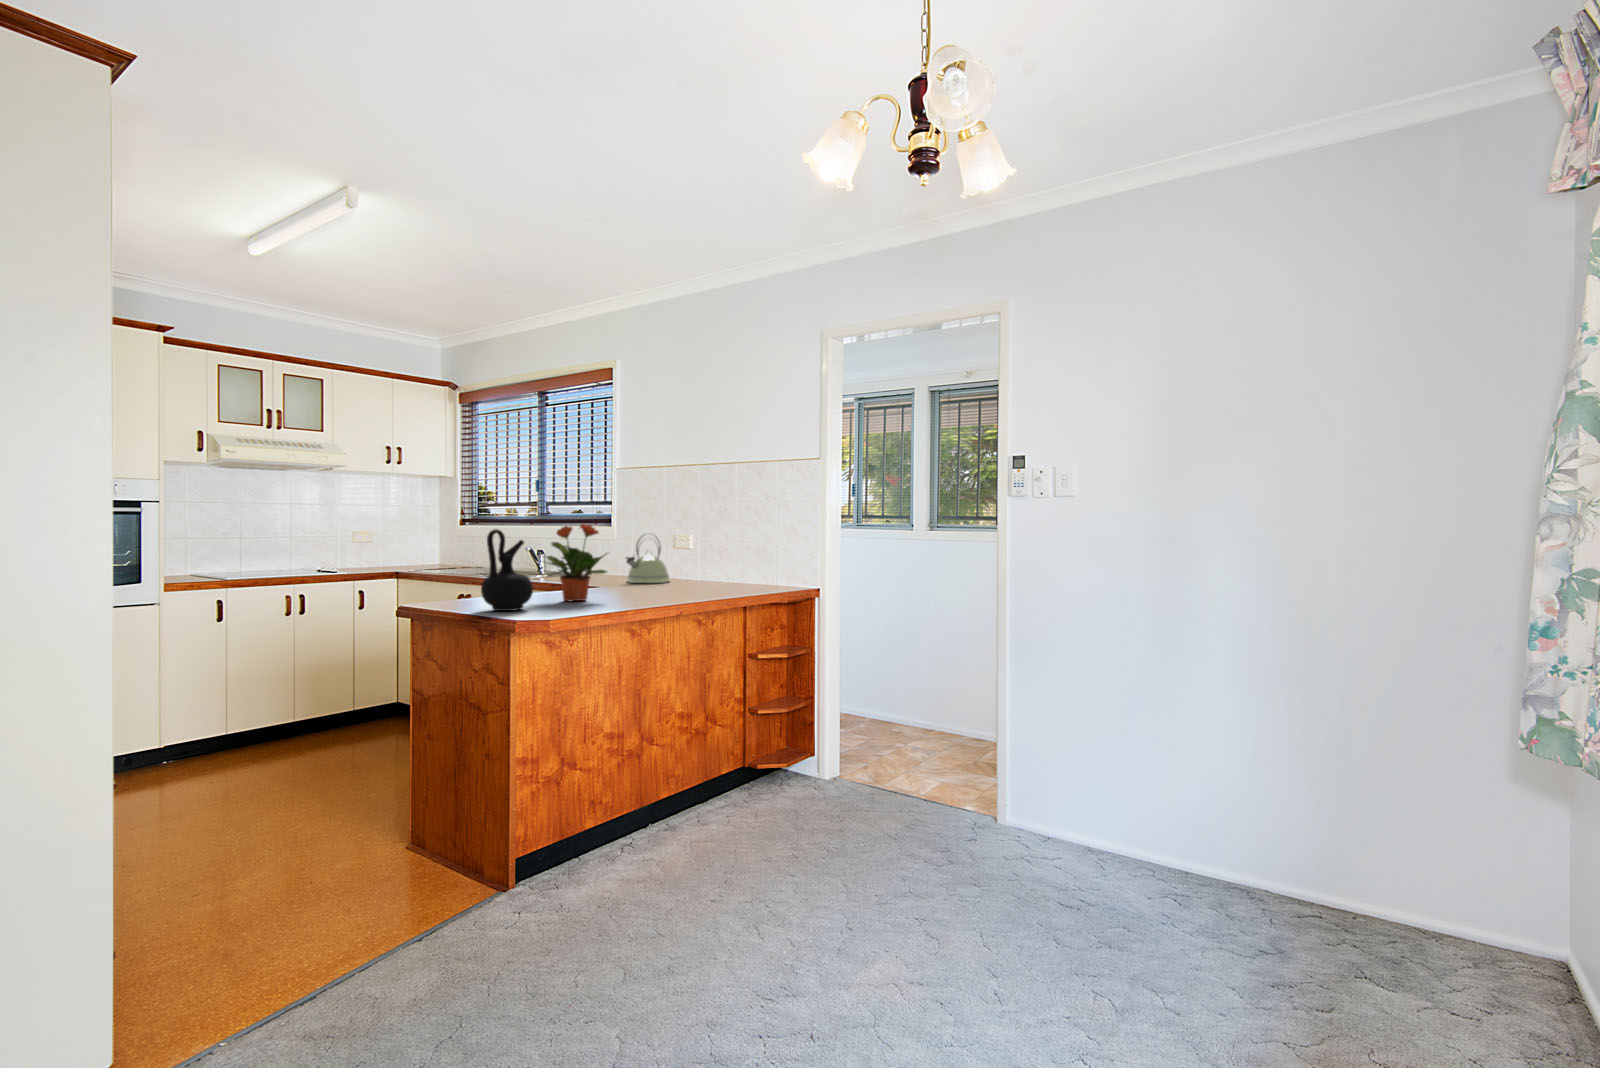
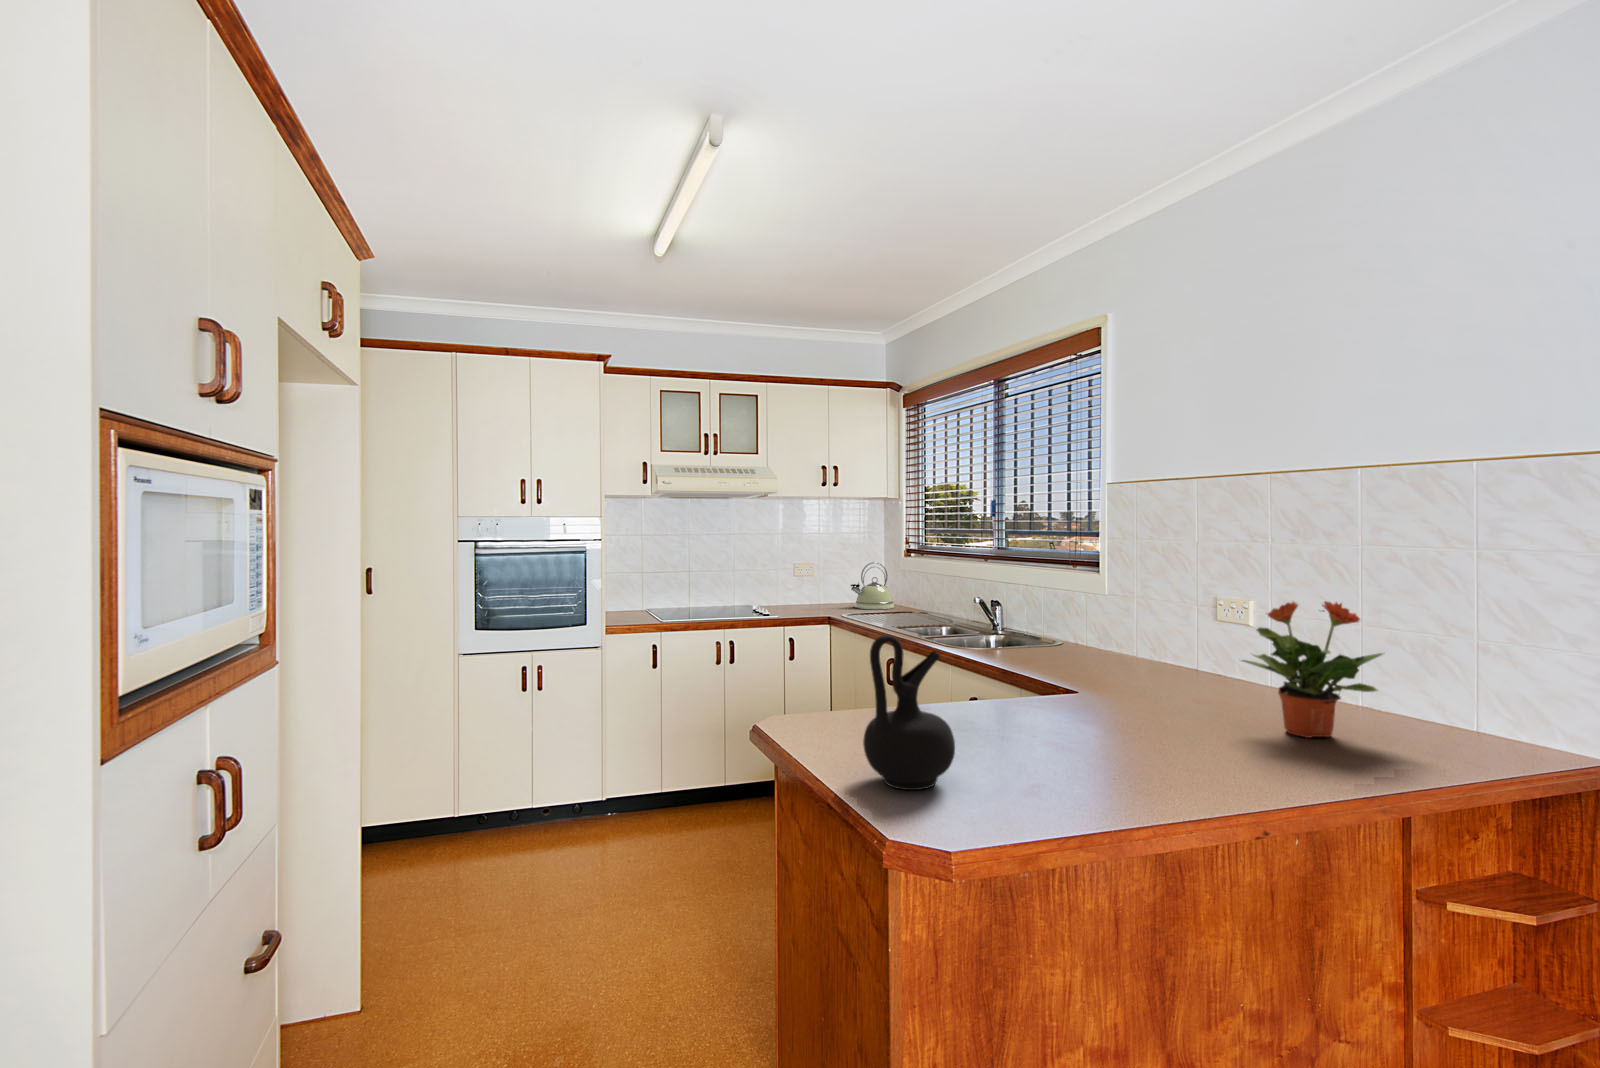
potted plant: present [546,524,607,601] -> present [1242,601,1383,738]
kettle: present [626,534,670,583] -> present [850,562,894,609]

